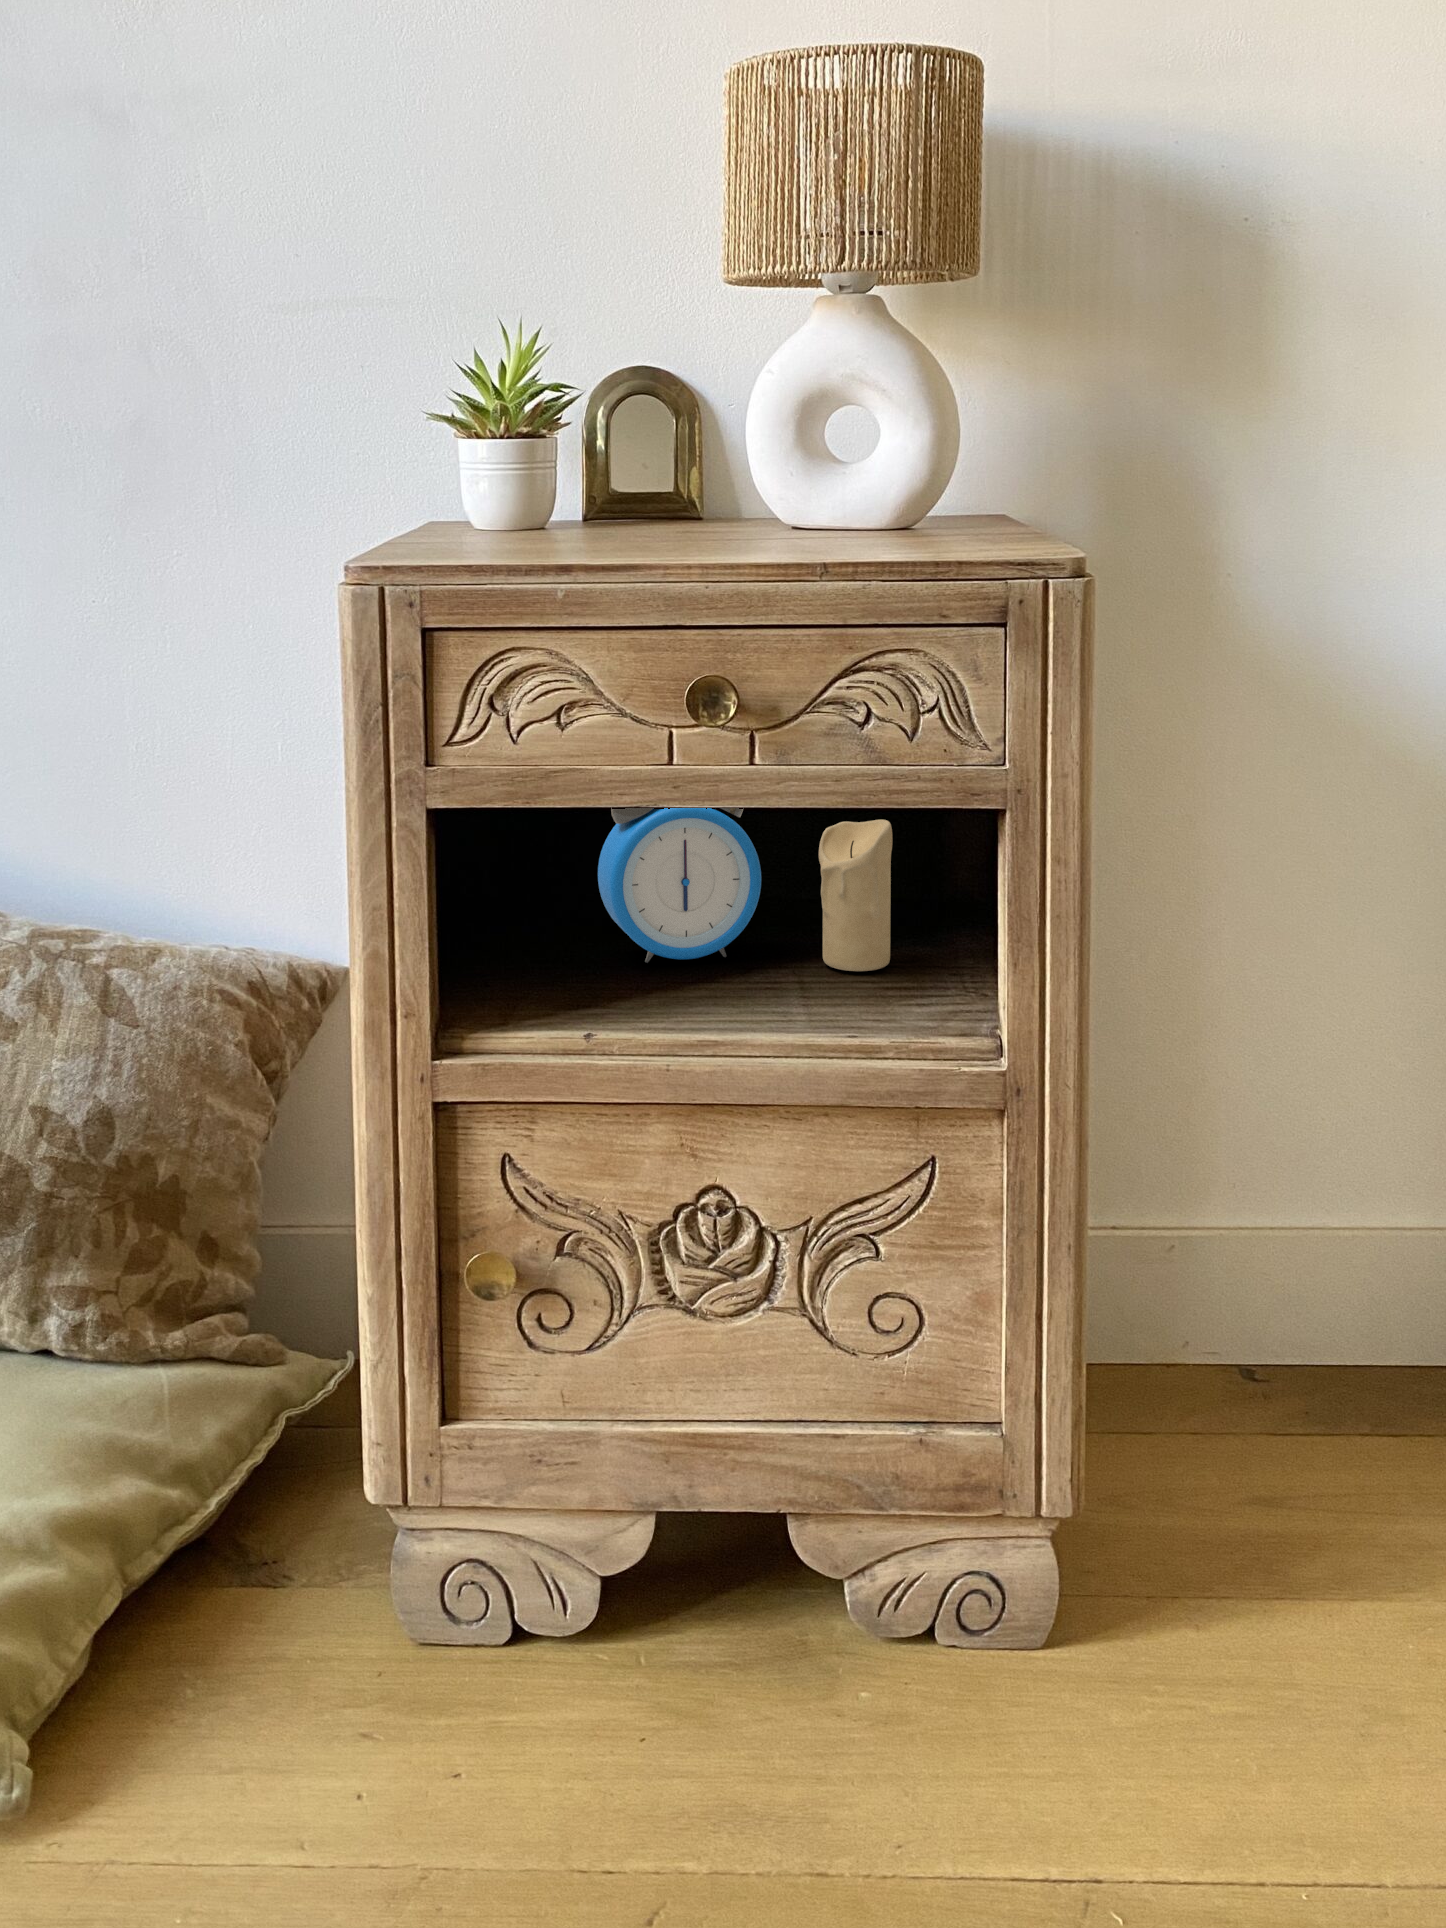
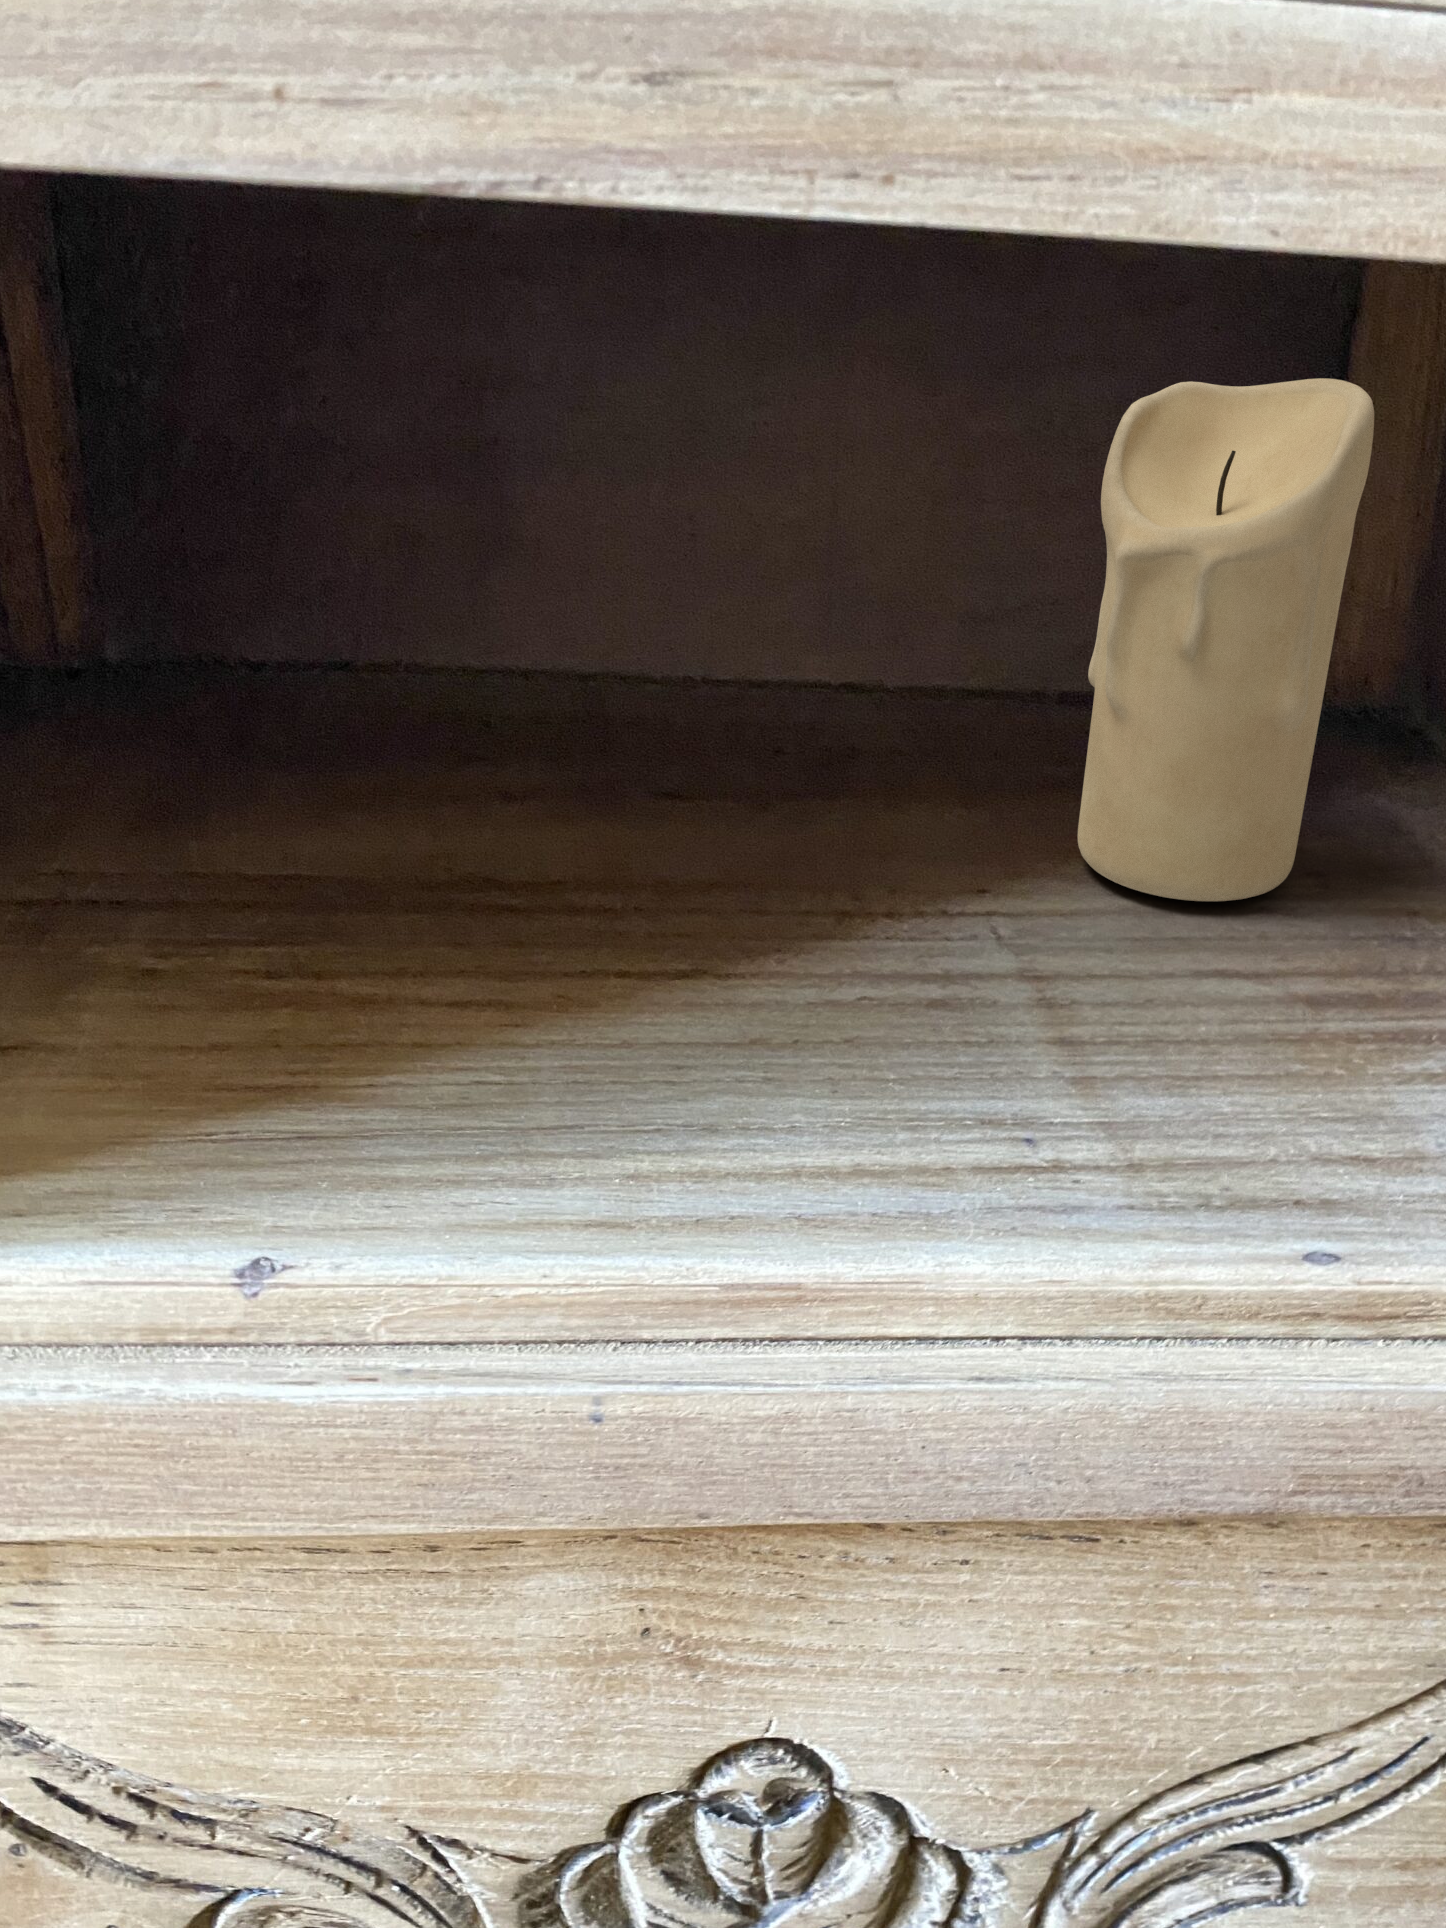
alarm clock: present [598,808,761,963] -> none [320,187,893,858]

